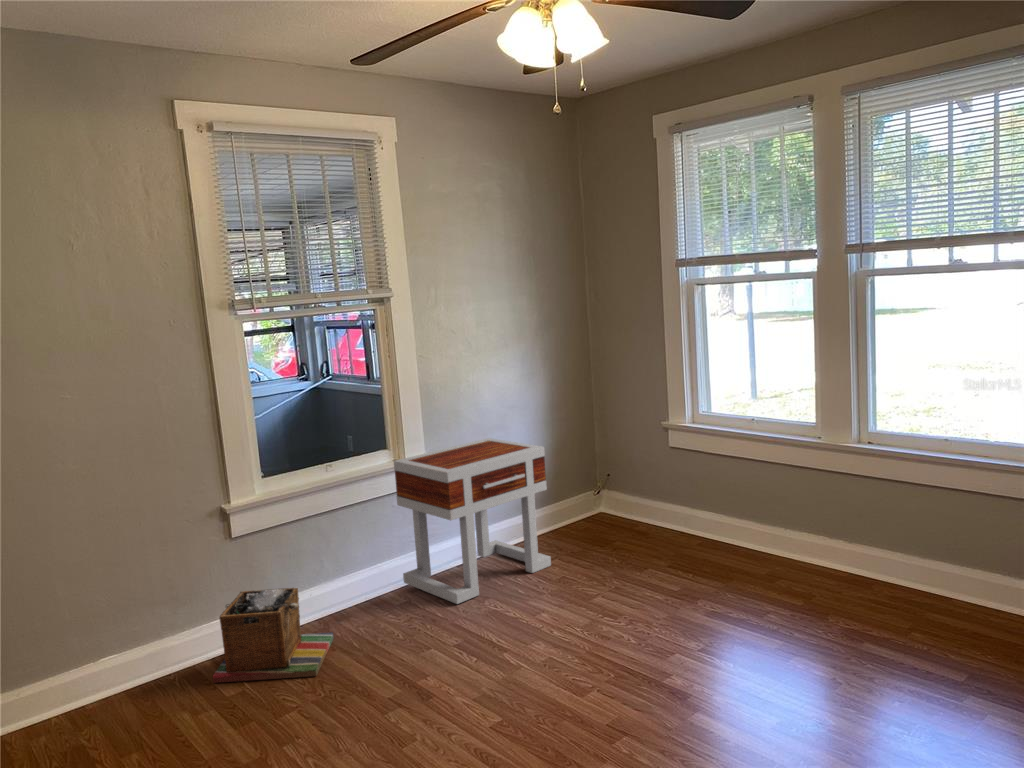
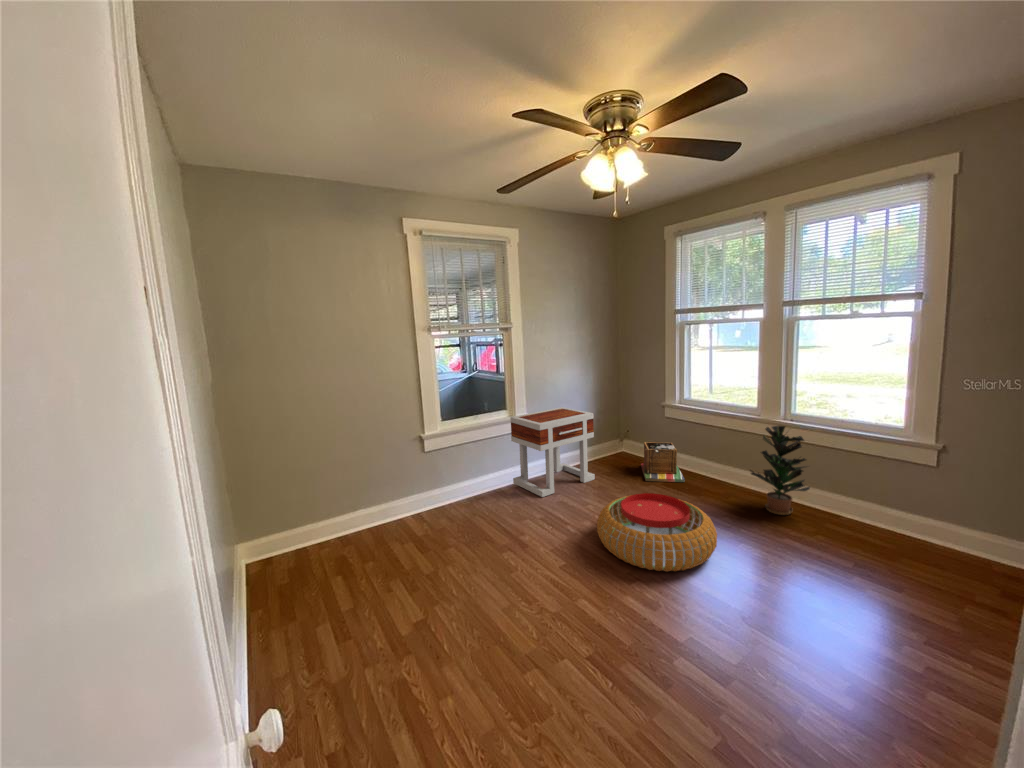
potted plant: none [807,453,901,603] -> present [750,426,810,515]
pouf: none [553,582,753,713] -> present [597,493,717,572]
laundry basket: present [213,588,334,683] -> present [641,442,685,482]

